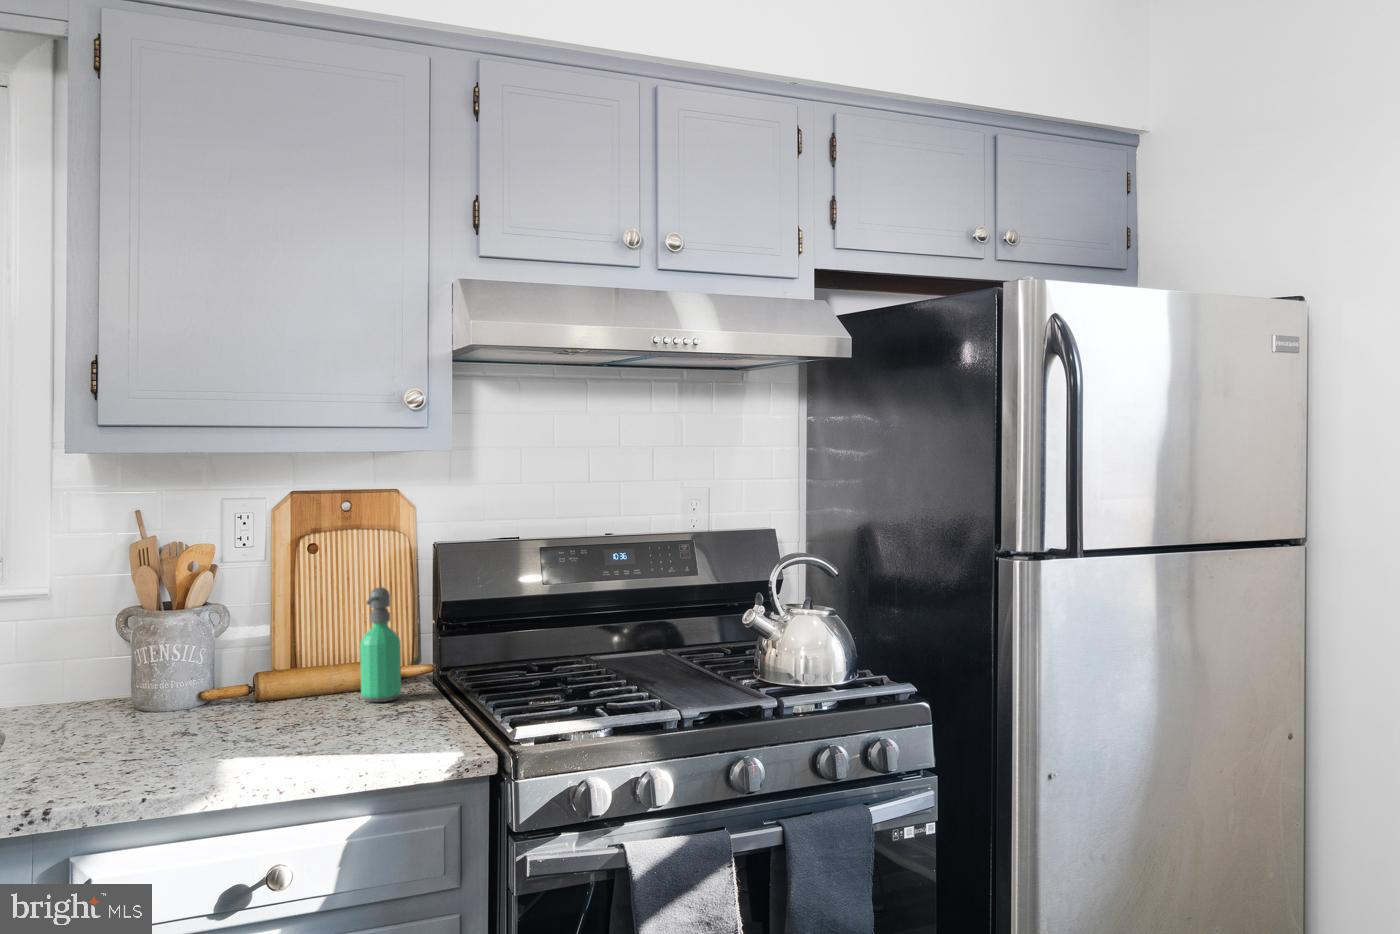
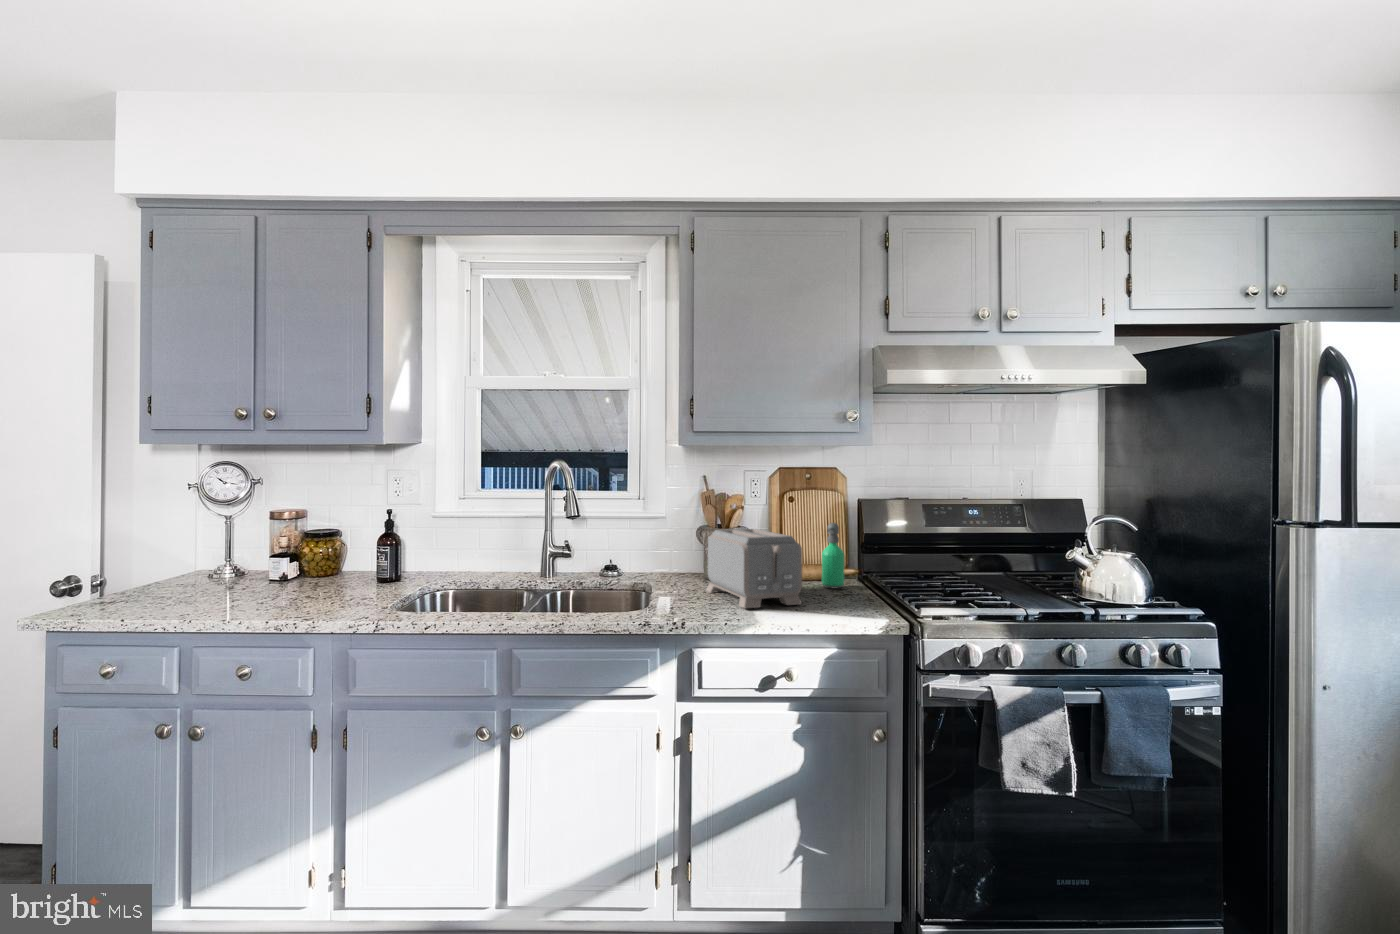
toaster: none [130,607,312,761] -> present [707,529,802,608]

